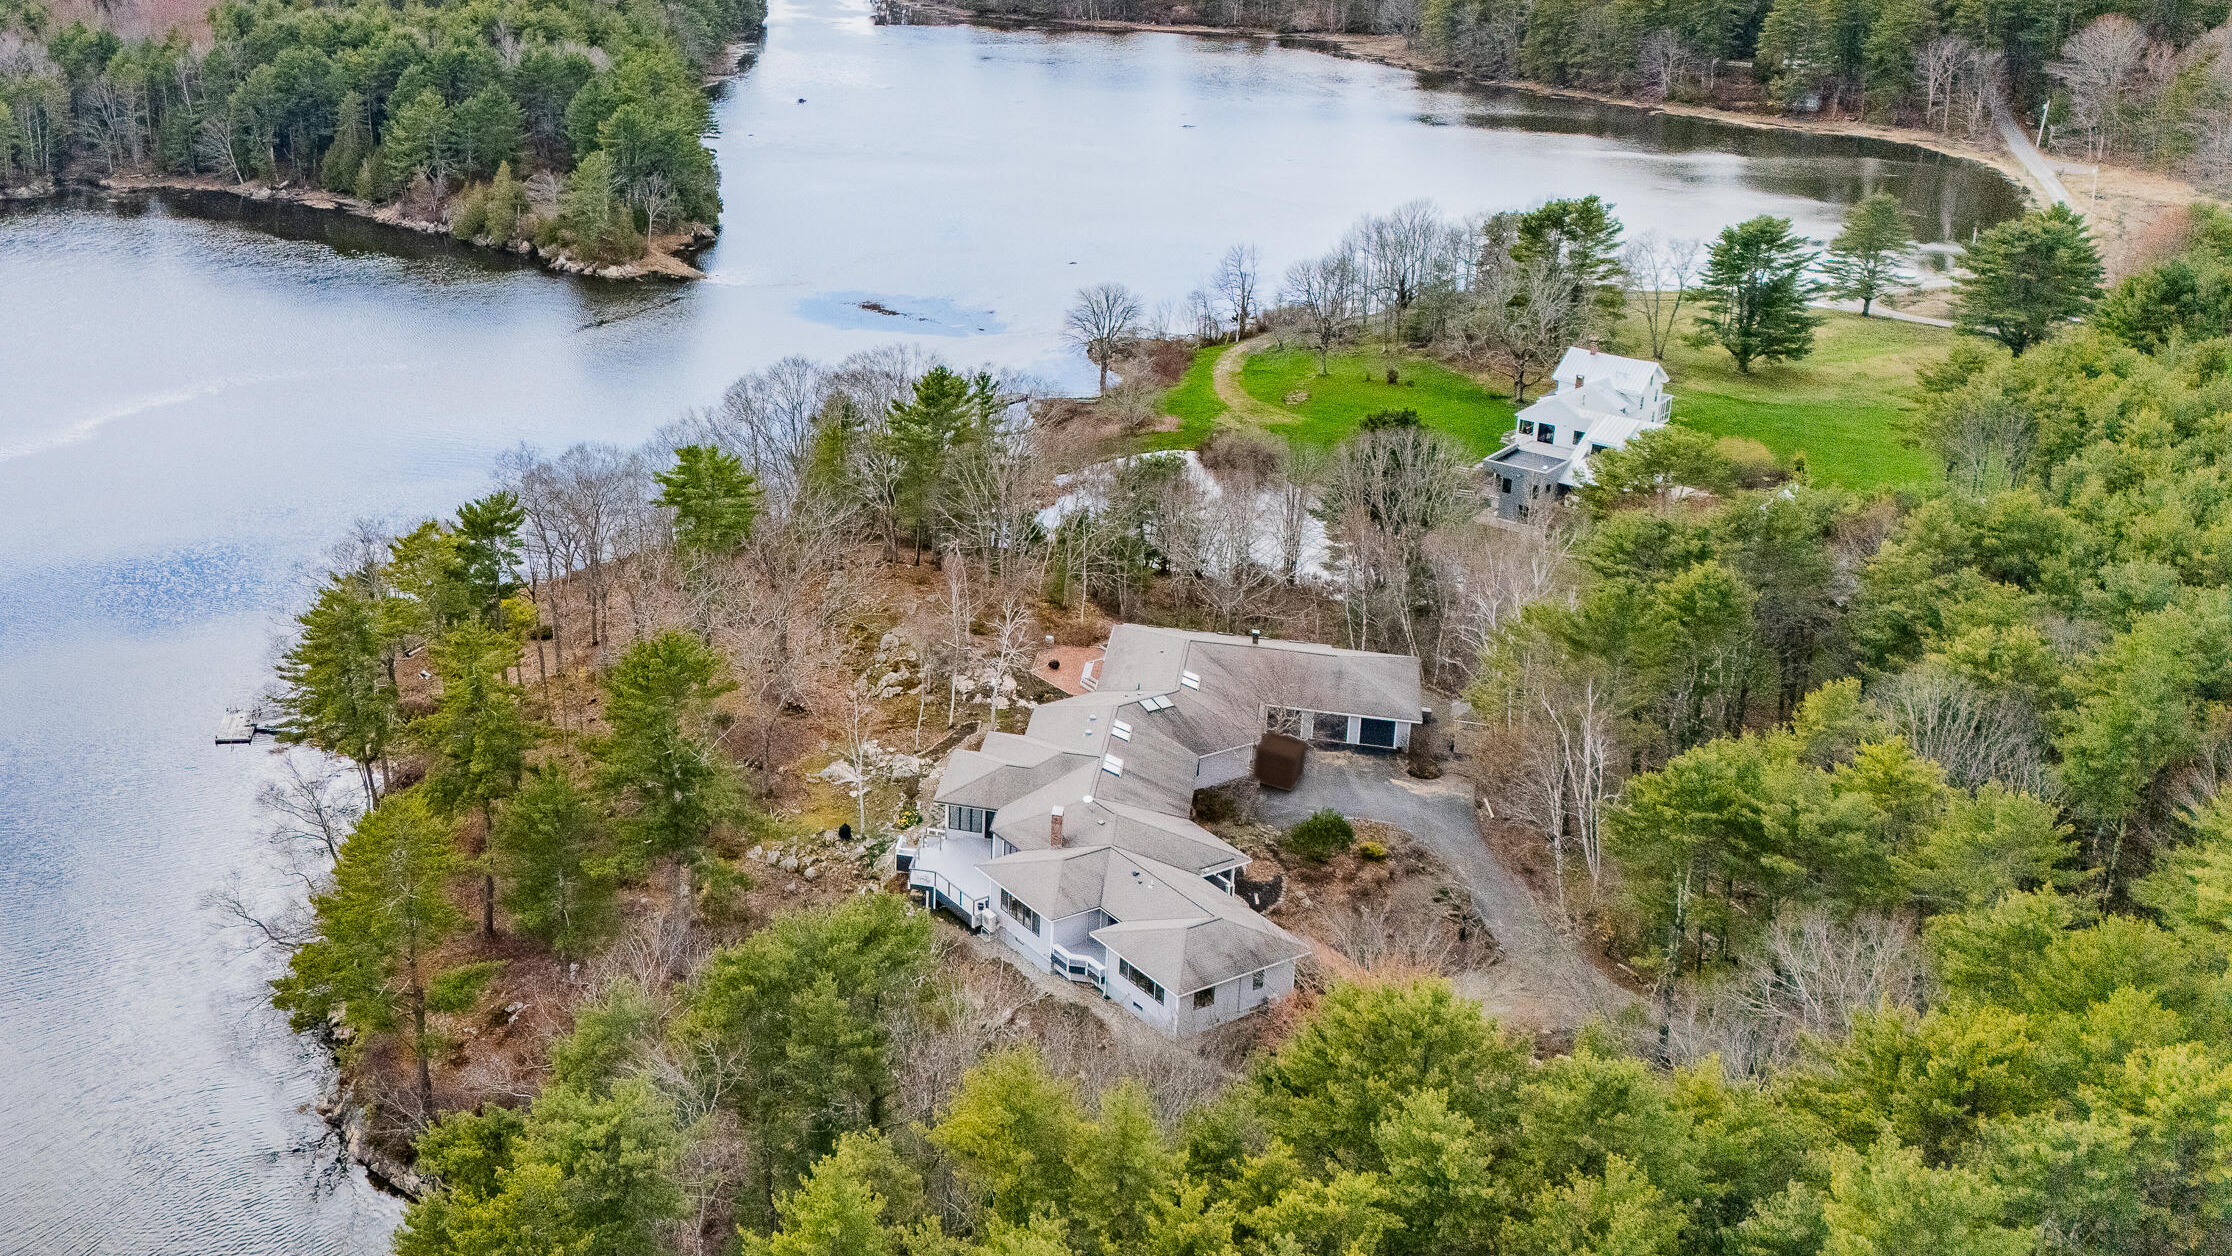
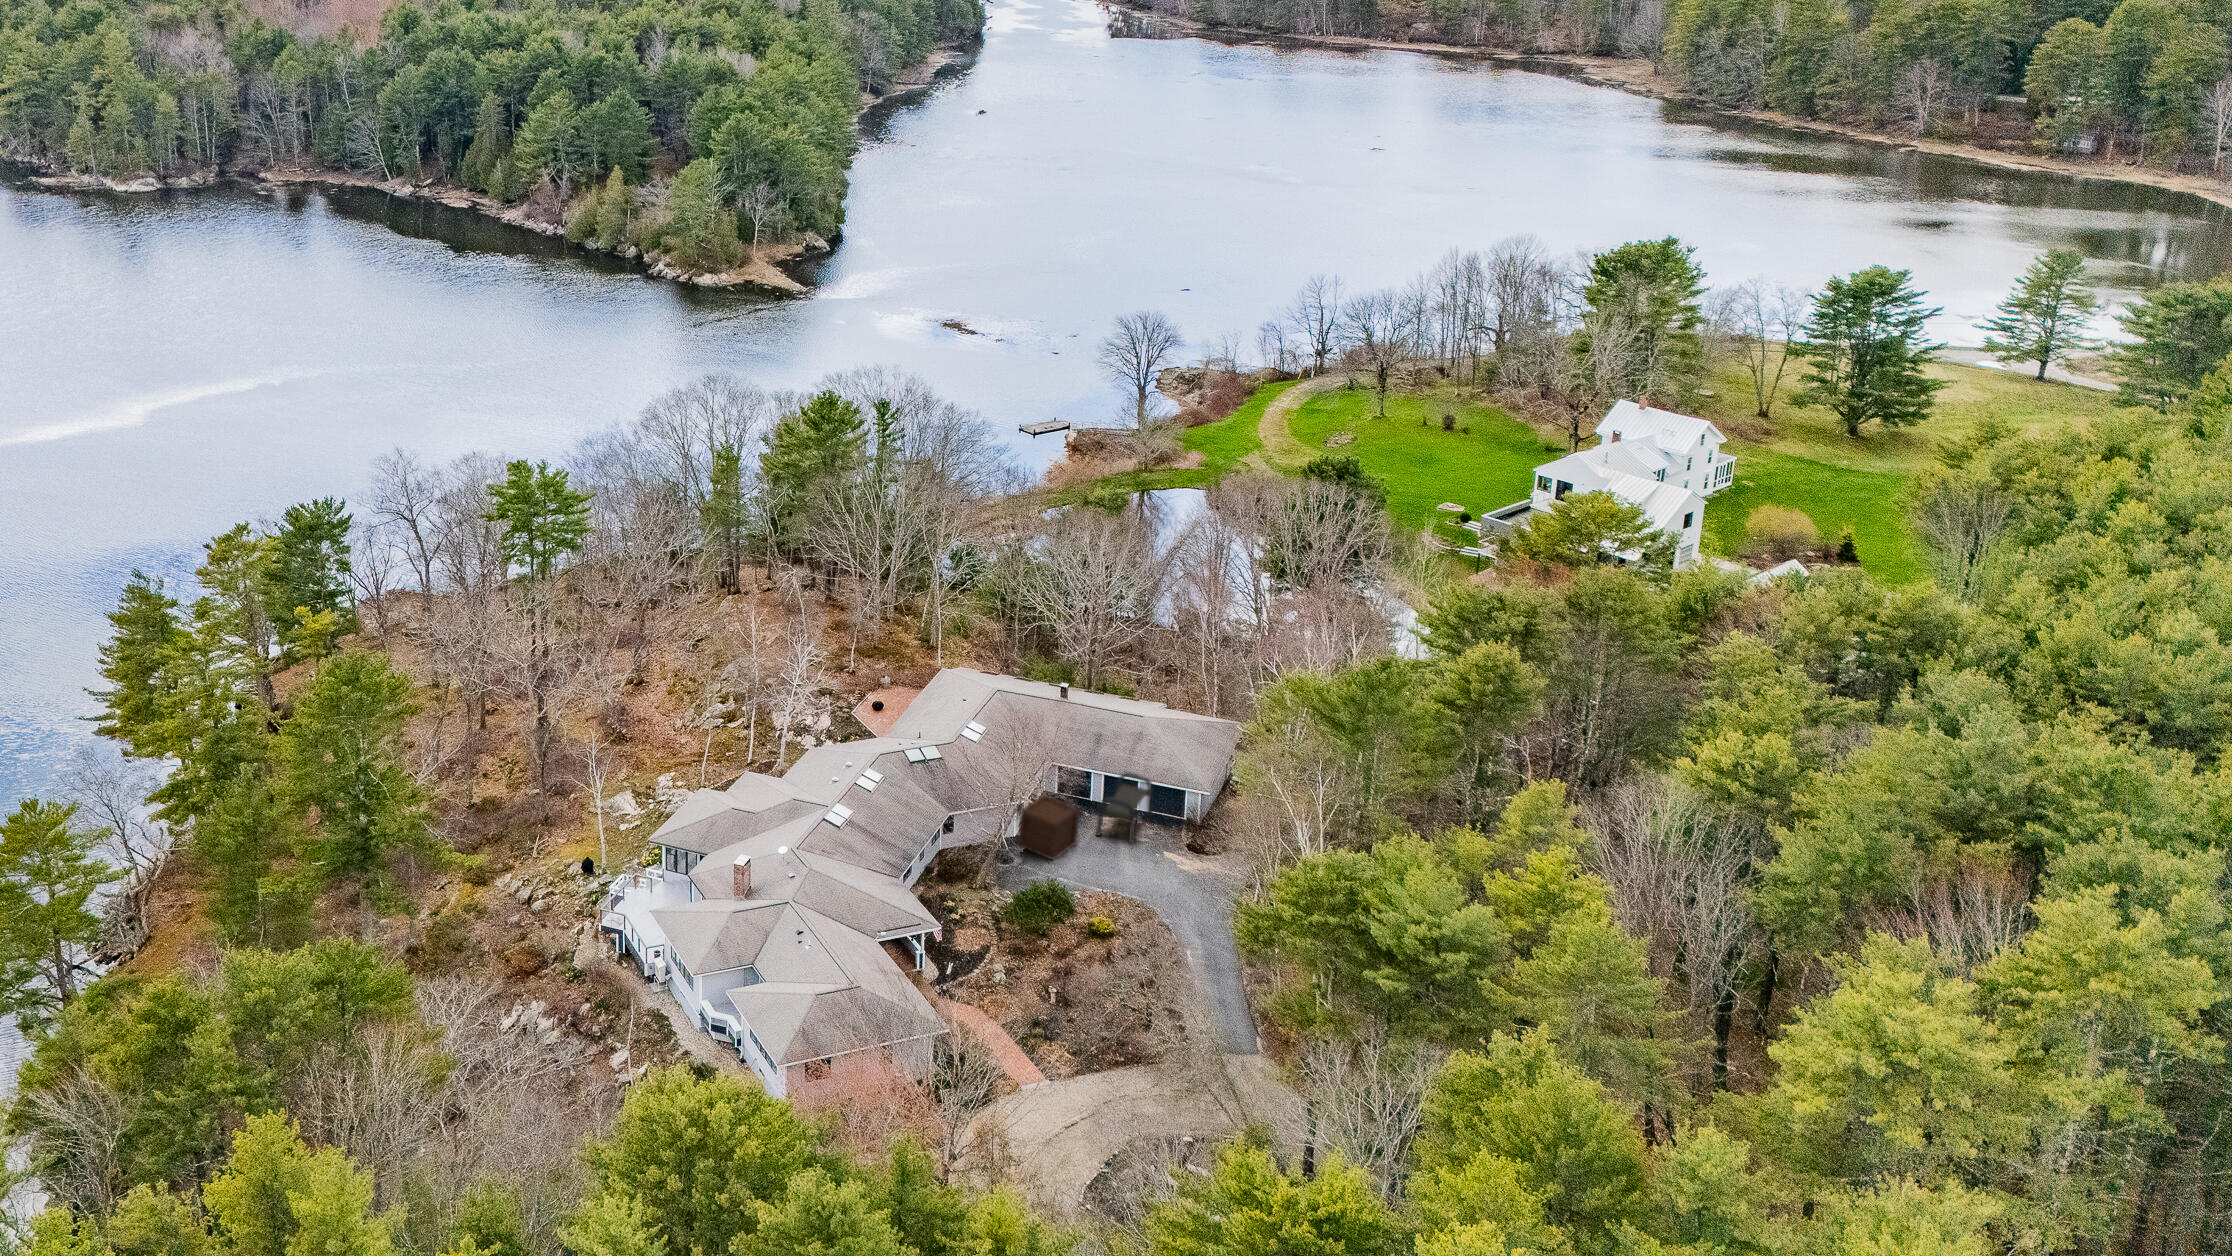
bench: none [1316,705,1360,772] -> present [1096,773,1153,843]

